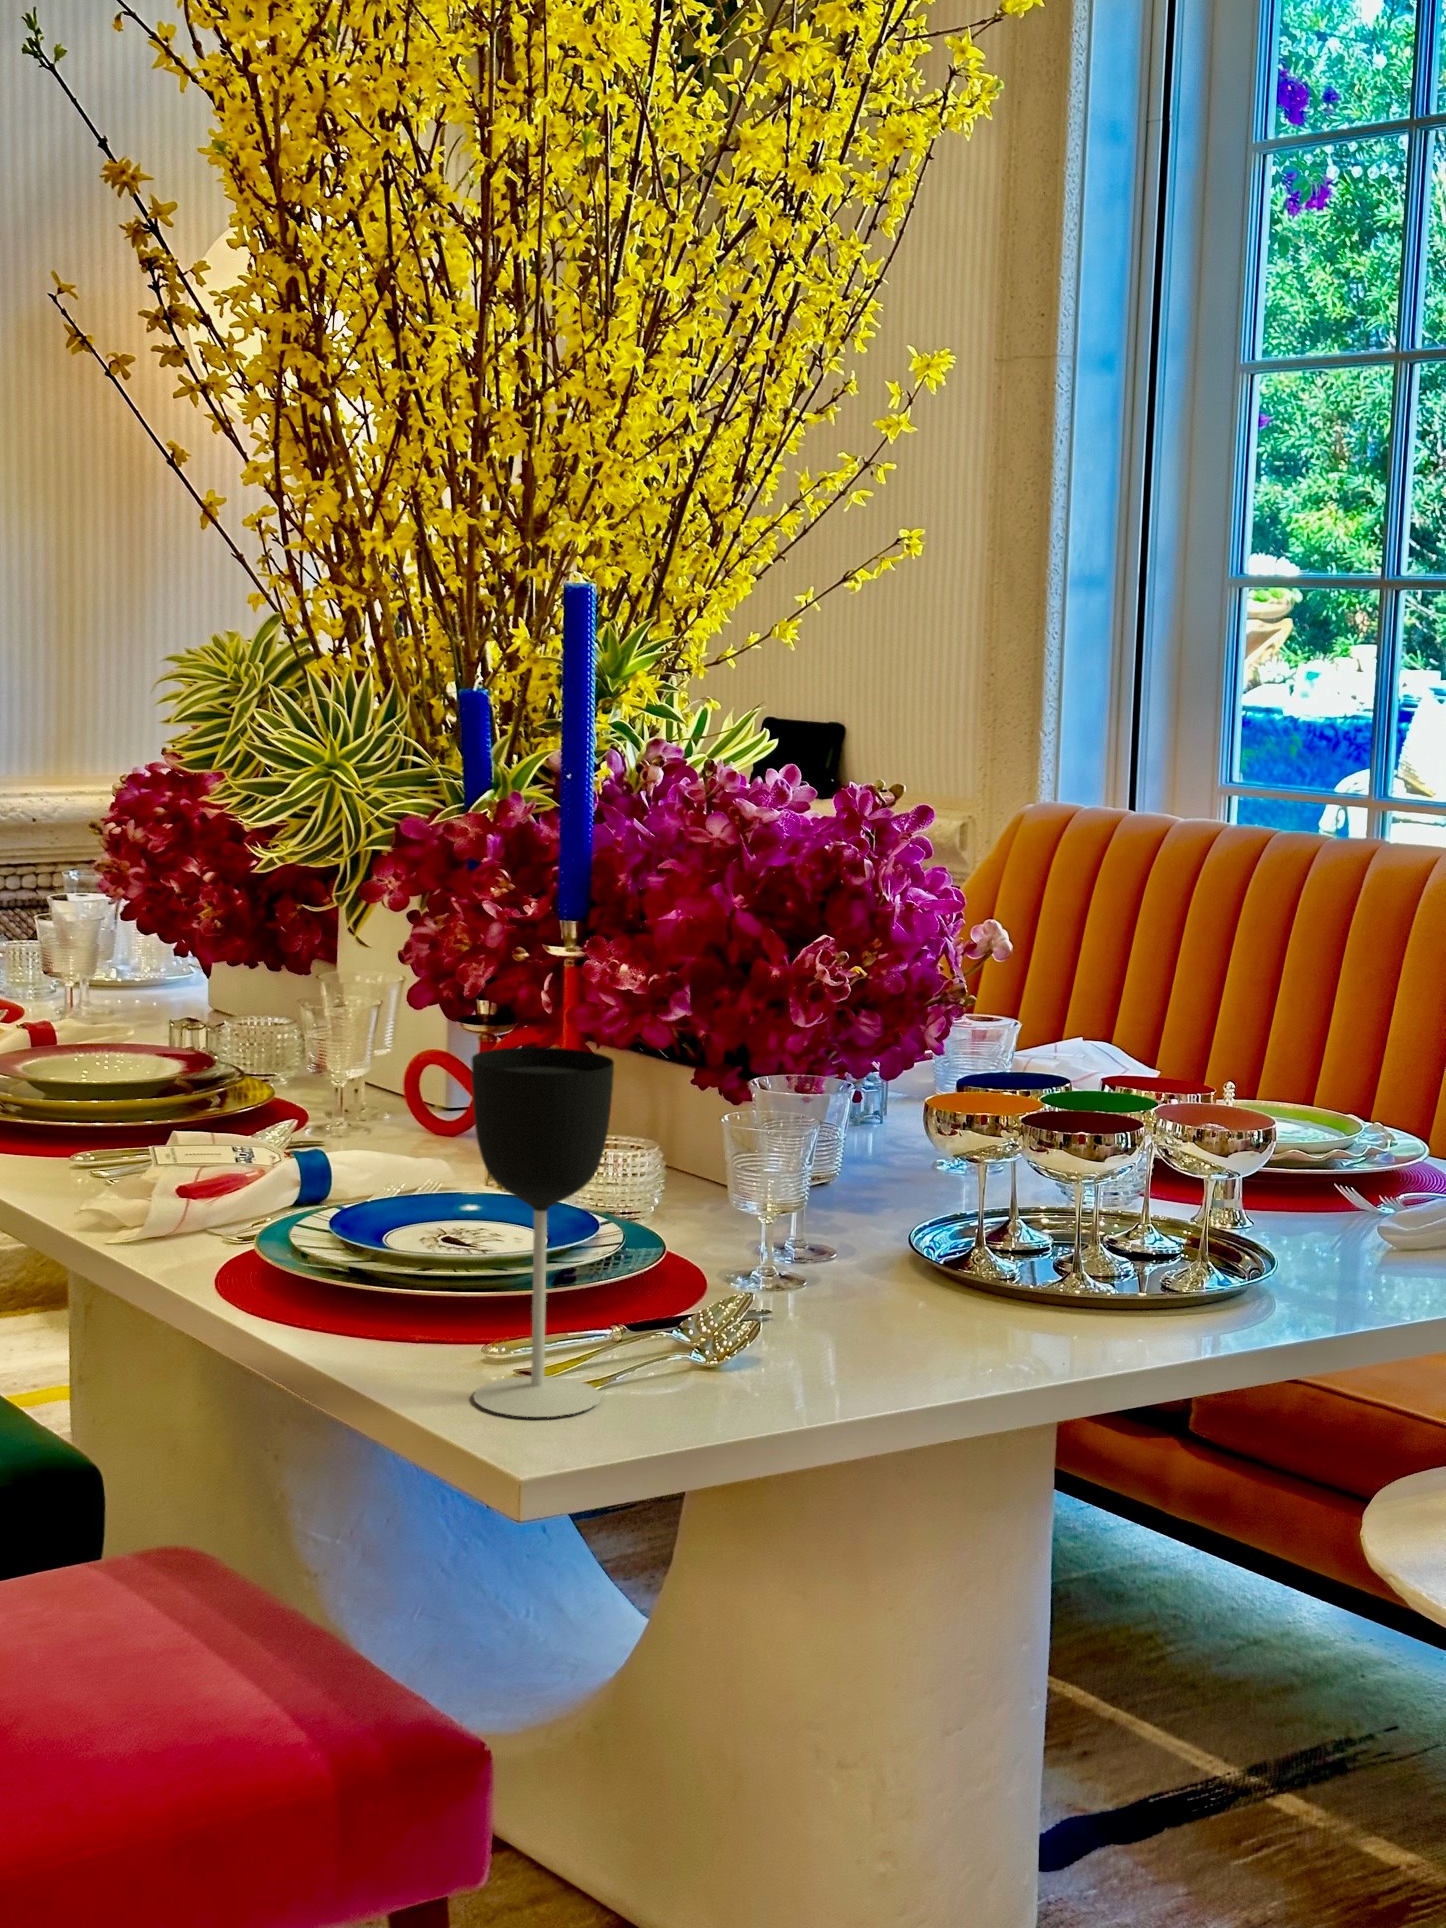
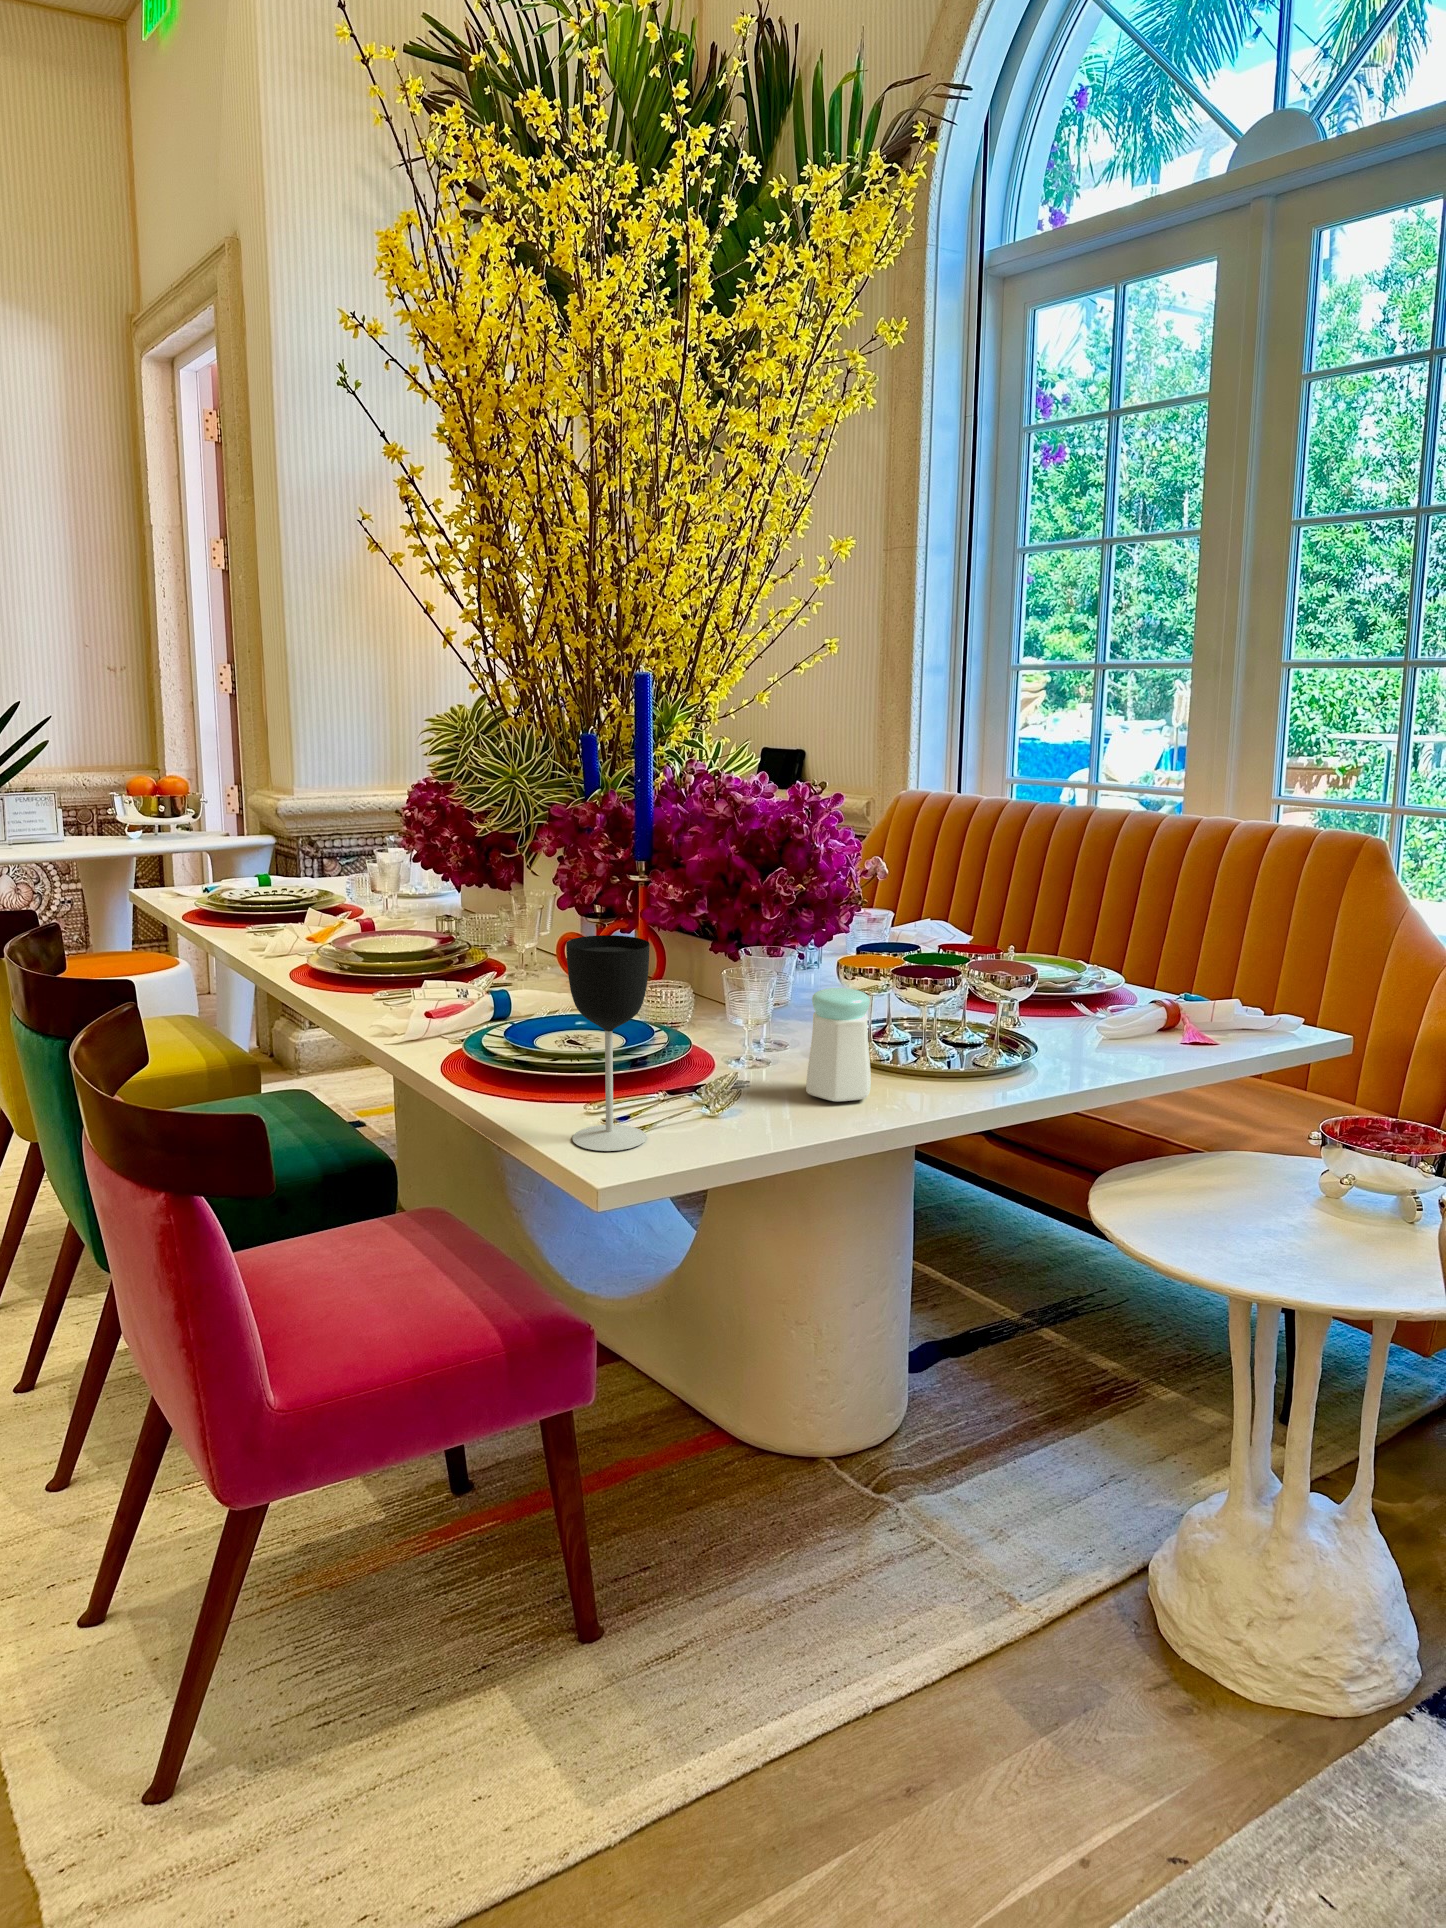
salt shaker: none [872,1147,983,1343] -> present [806,988,871,1102]

